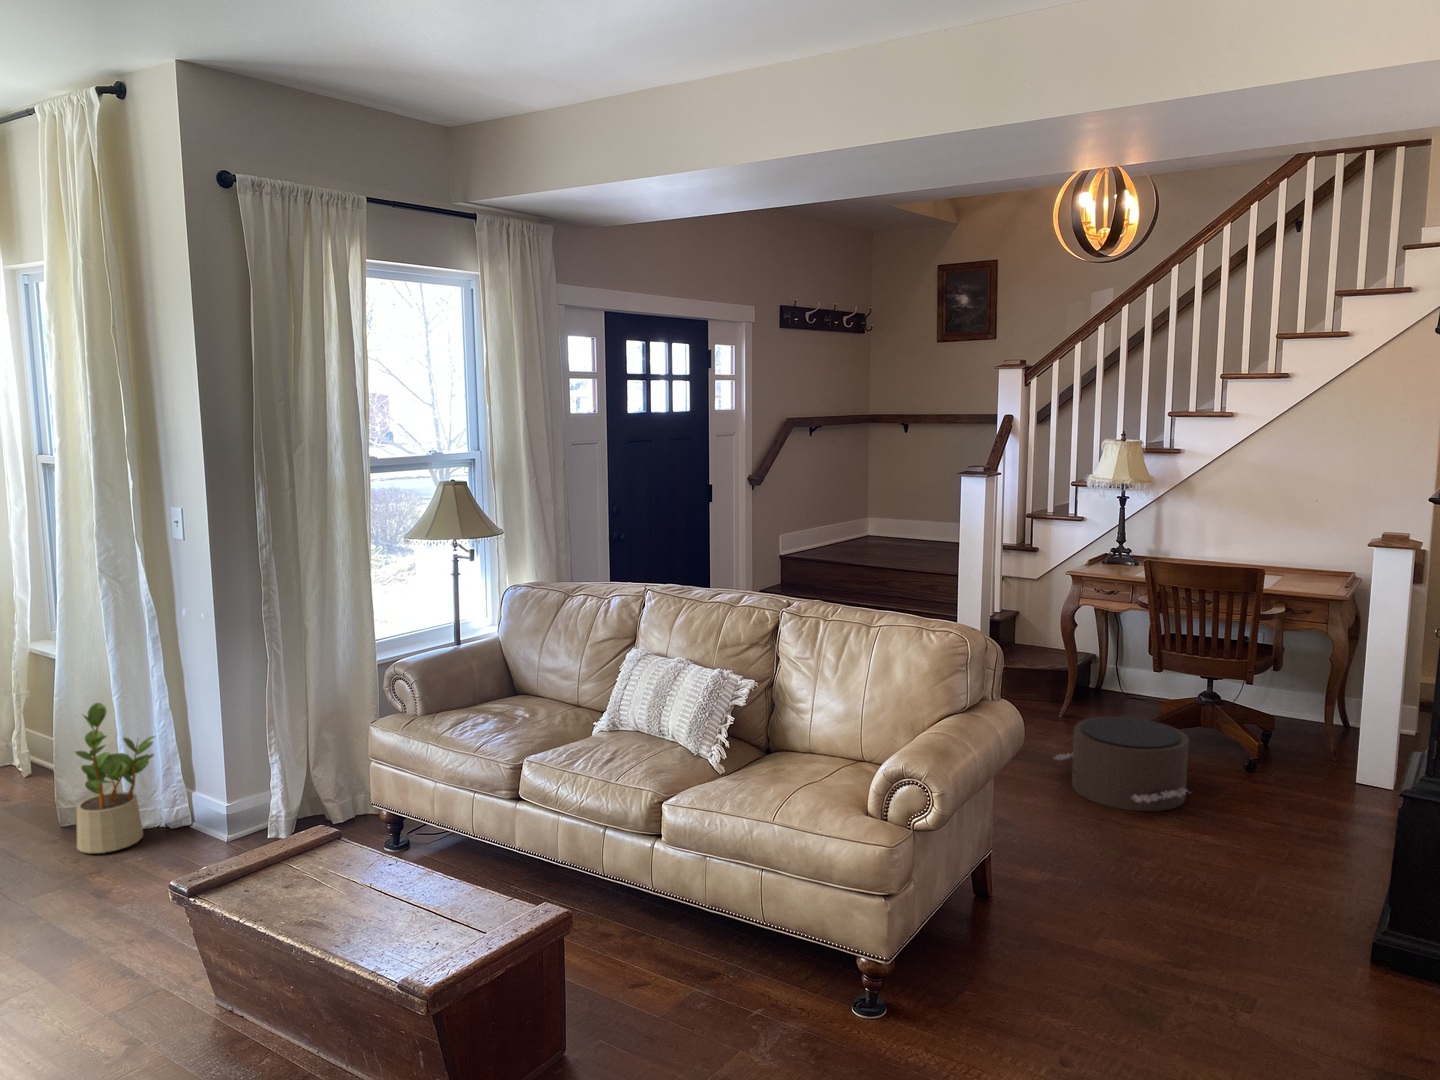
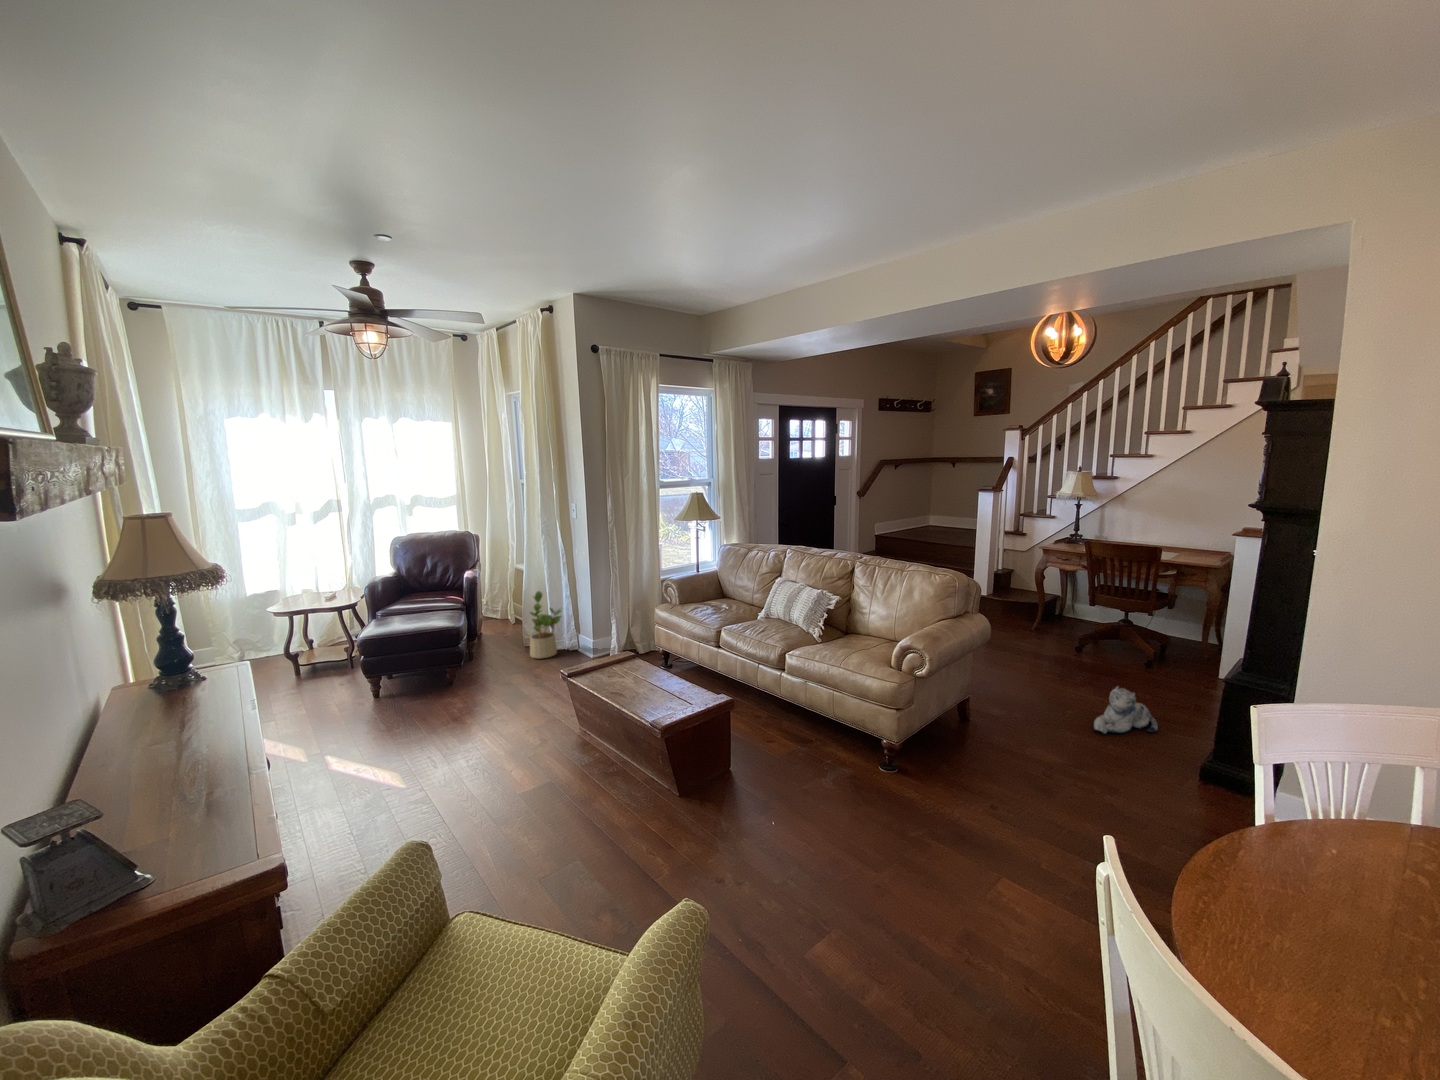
pouf: present [1054,717,1189,811] -> none [1018,629,1103,684]
plush toy: none [1195,813,1292,899] -> present [1094,687,1158,734]

